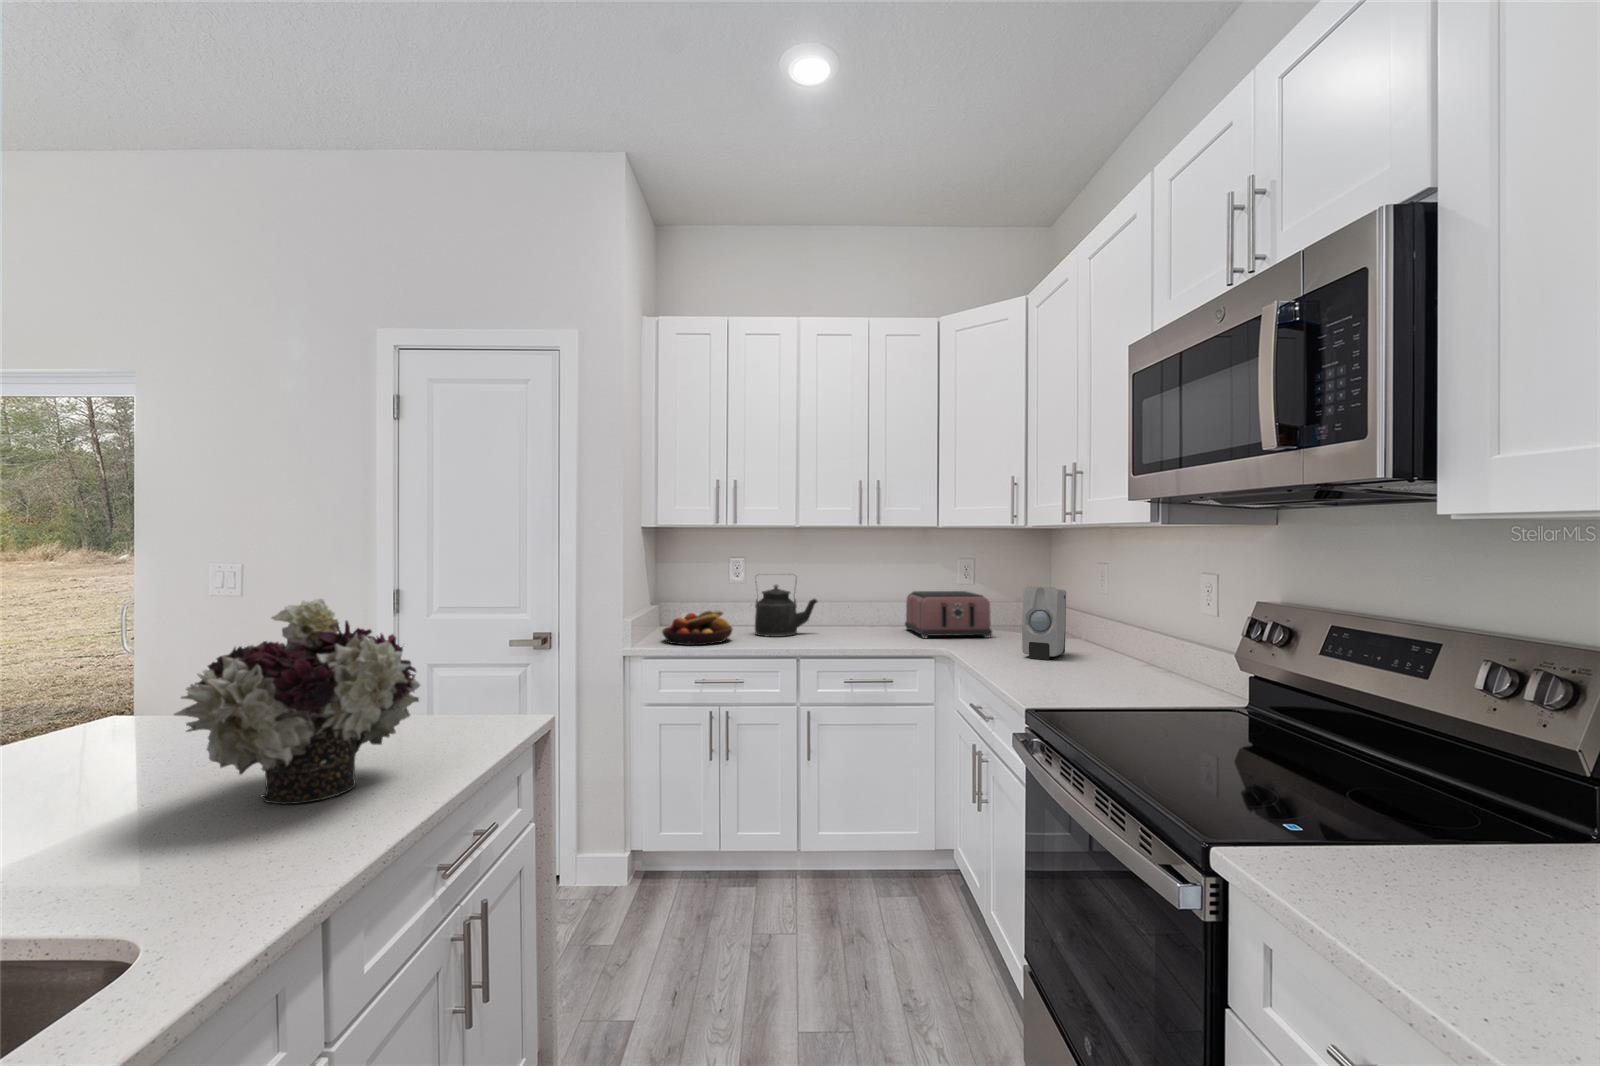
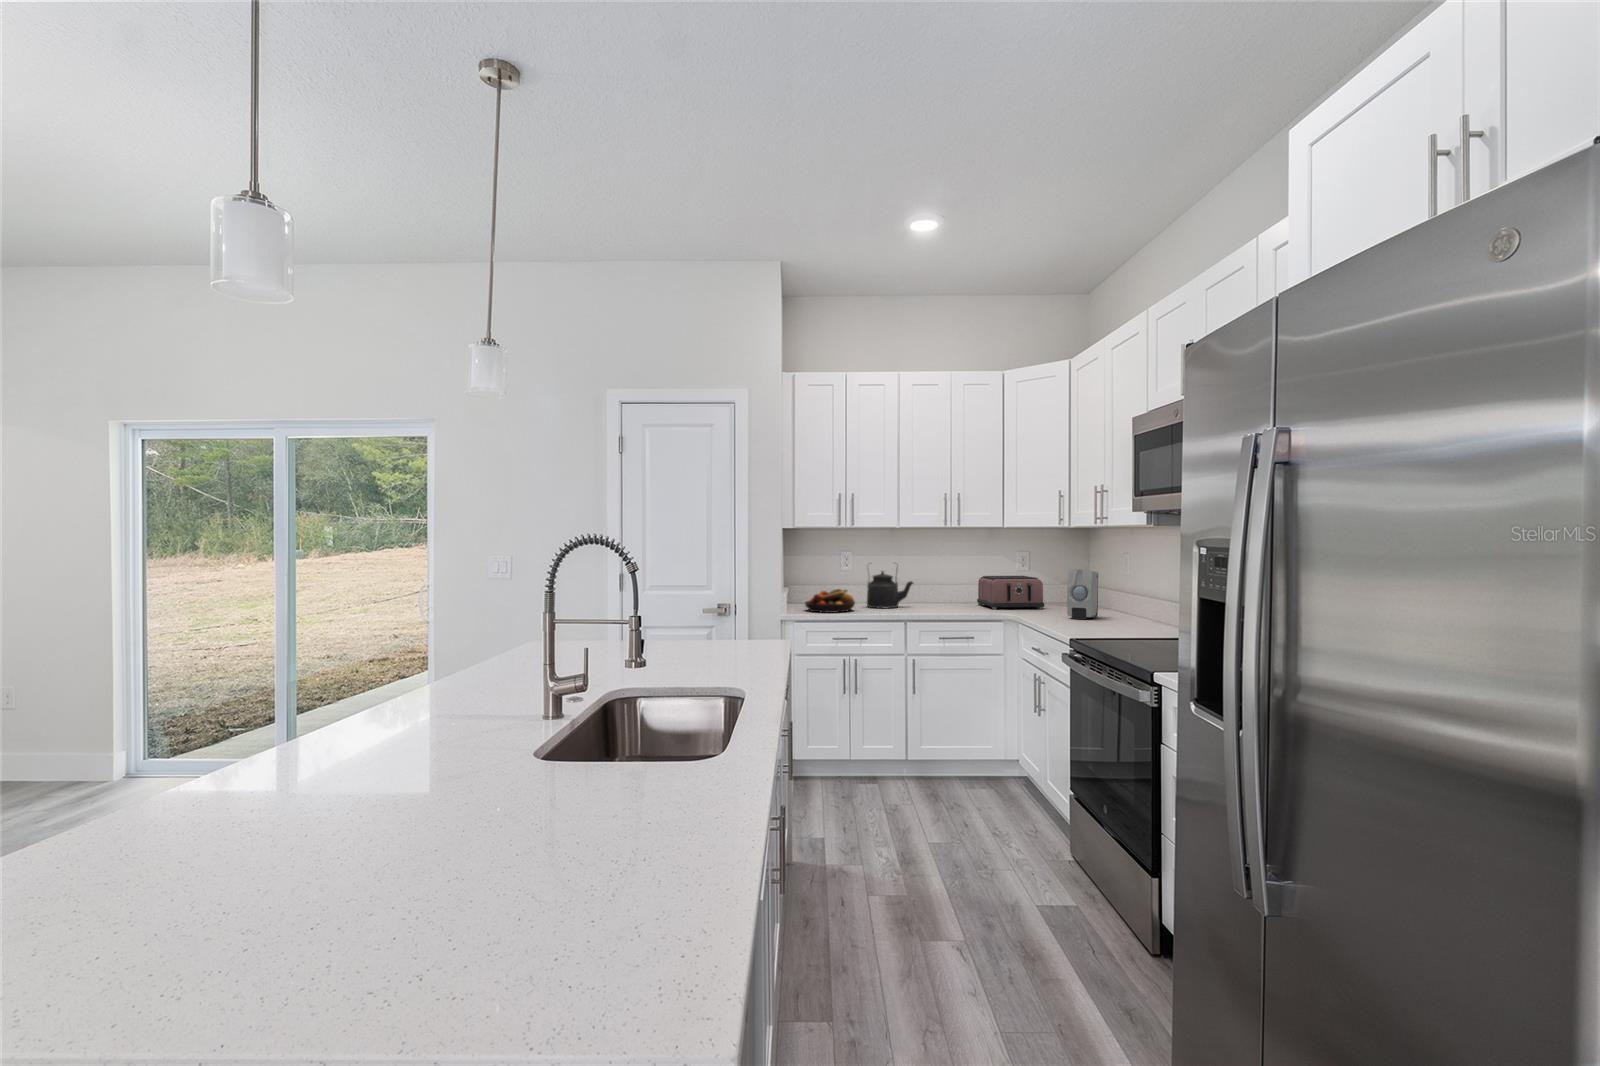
flower arrangement: present [174,599,420,804] -> none [674,567,759,663]

